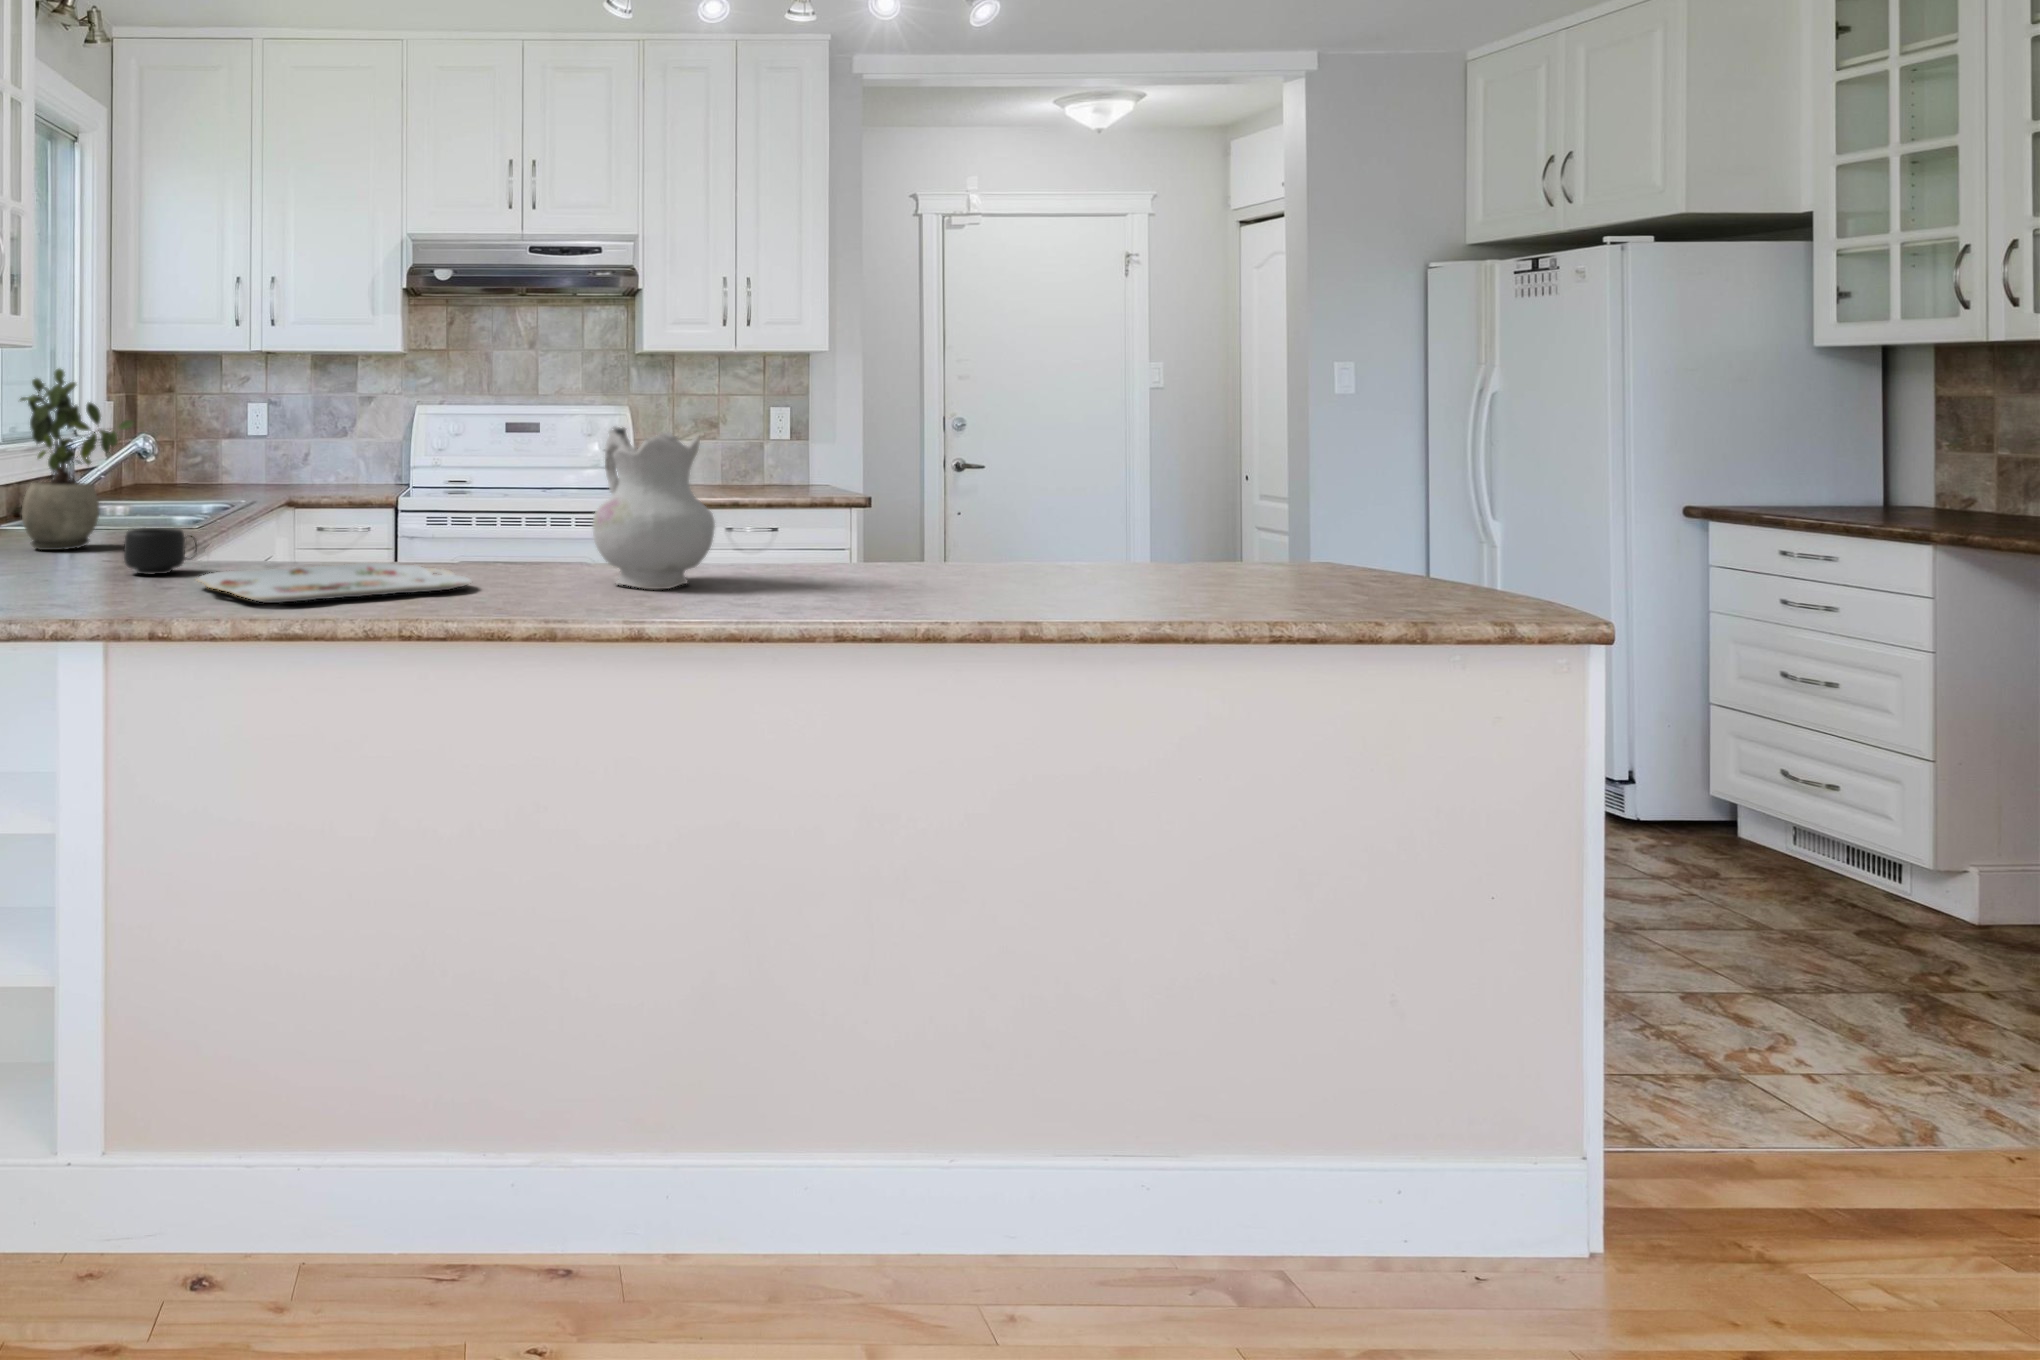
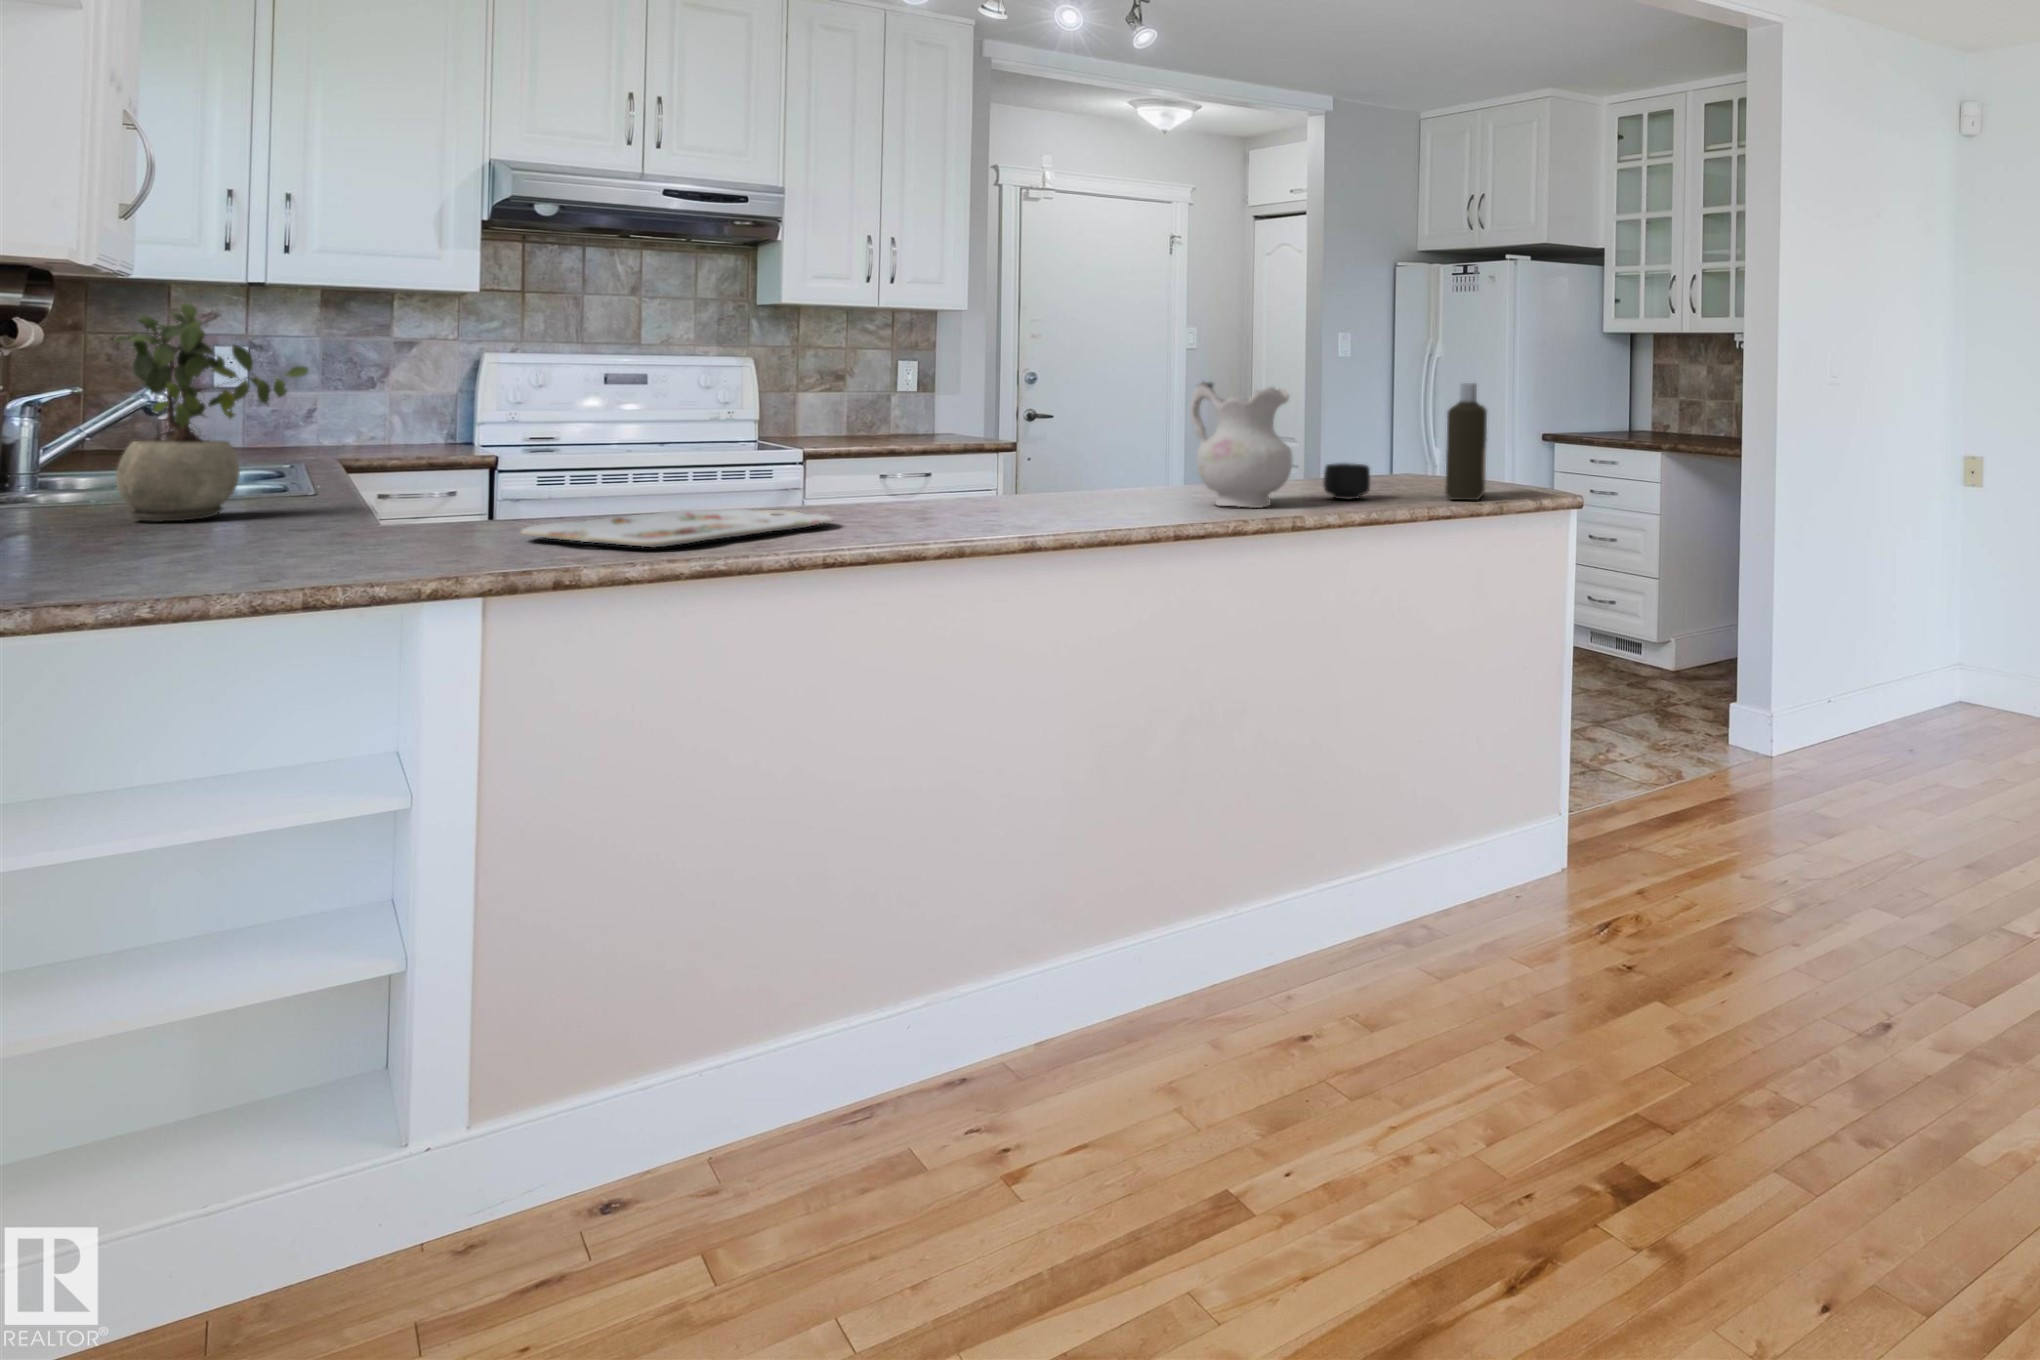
ceramic pitcher: present [593,427,715,589] -> present [1190,382,1292,508]
bottle: none [1301,428,1391,614] -> present [1445,383,1487,500]
mug: present [124,528,192,575] -> present [1323,463,1370,499]

